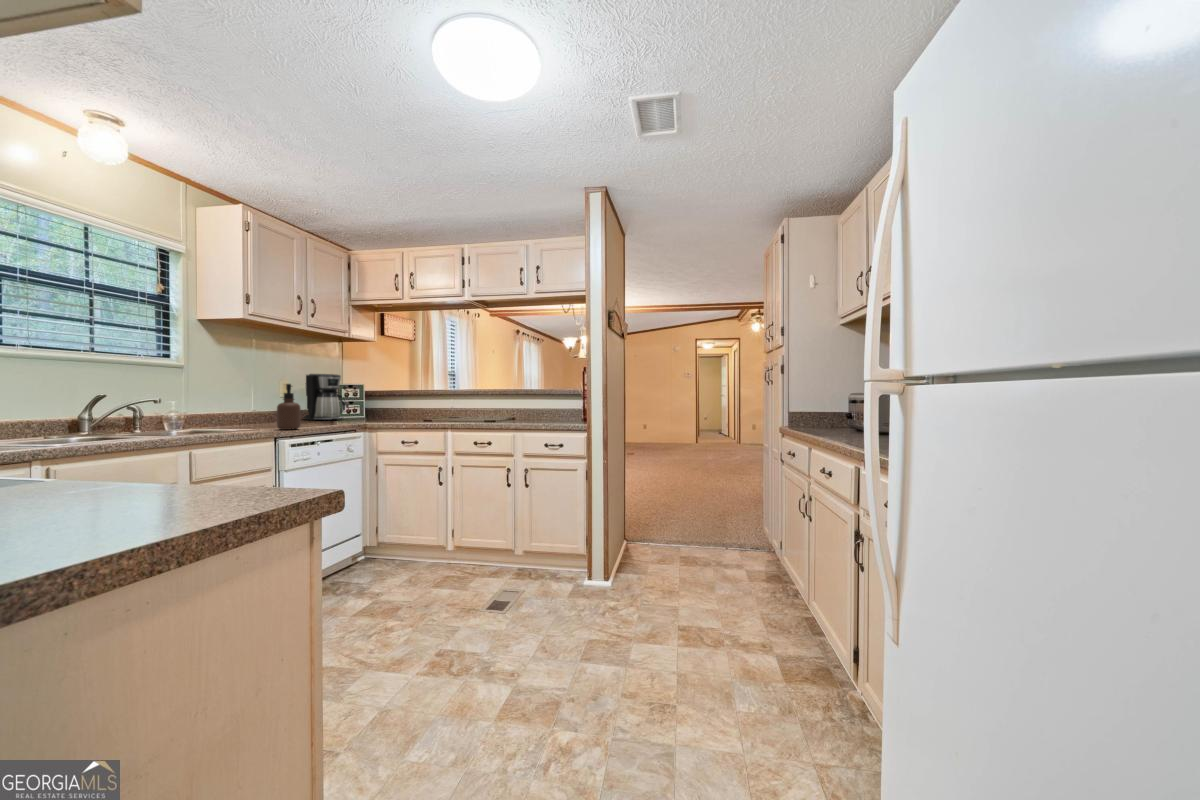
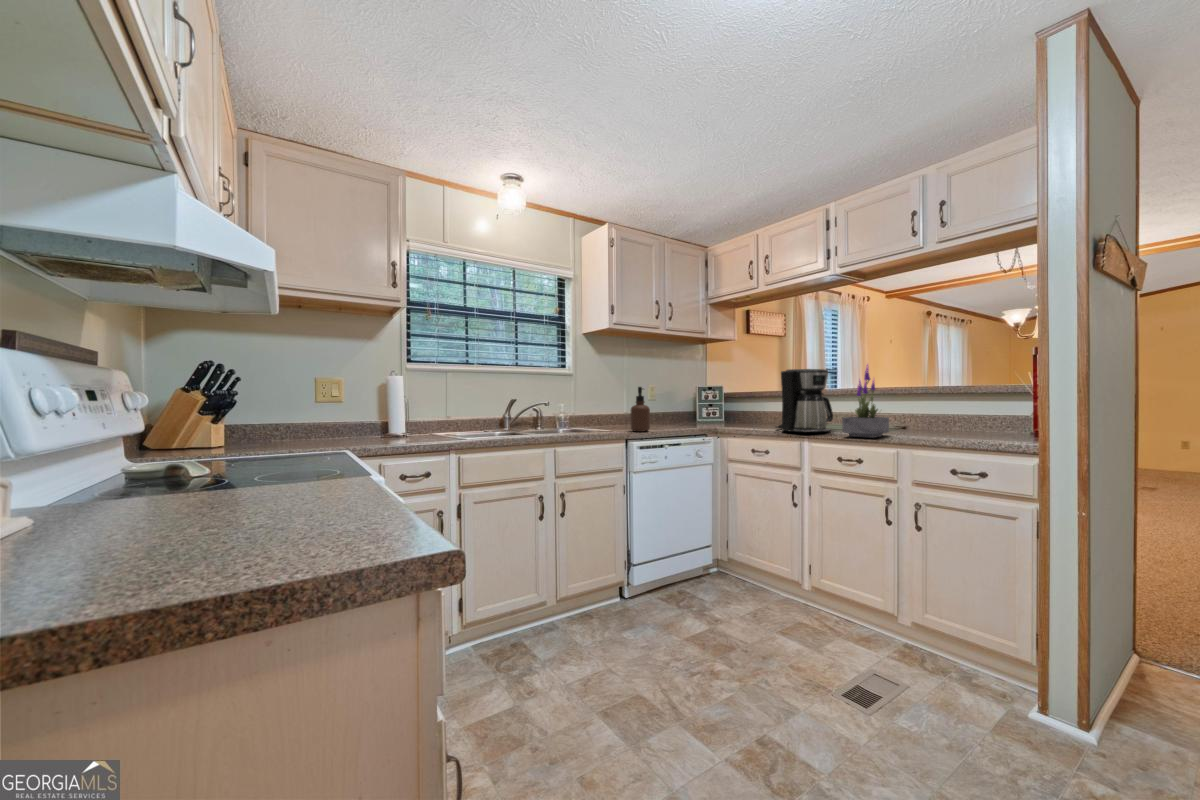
potted plant: none [478,372,507,426] -> present [842,364,889,438]
coffee maker: present [303,374,345,420] -> present [776,369,833,433]

